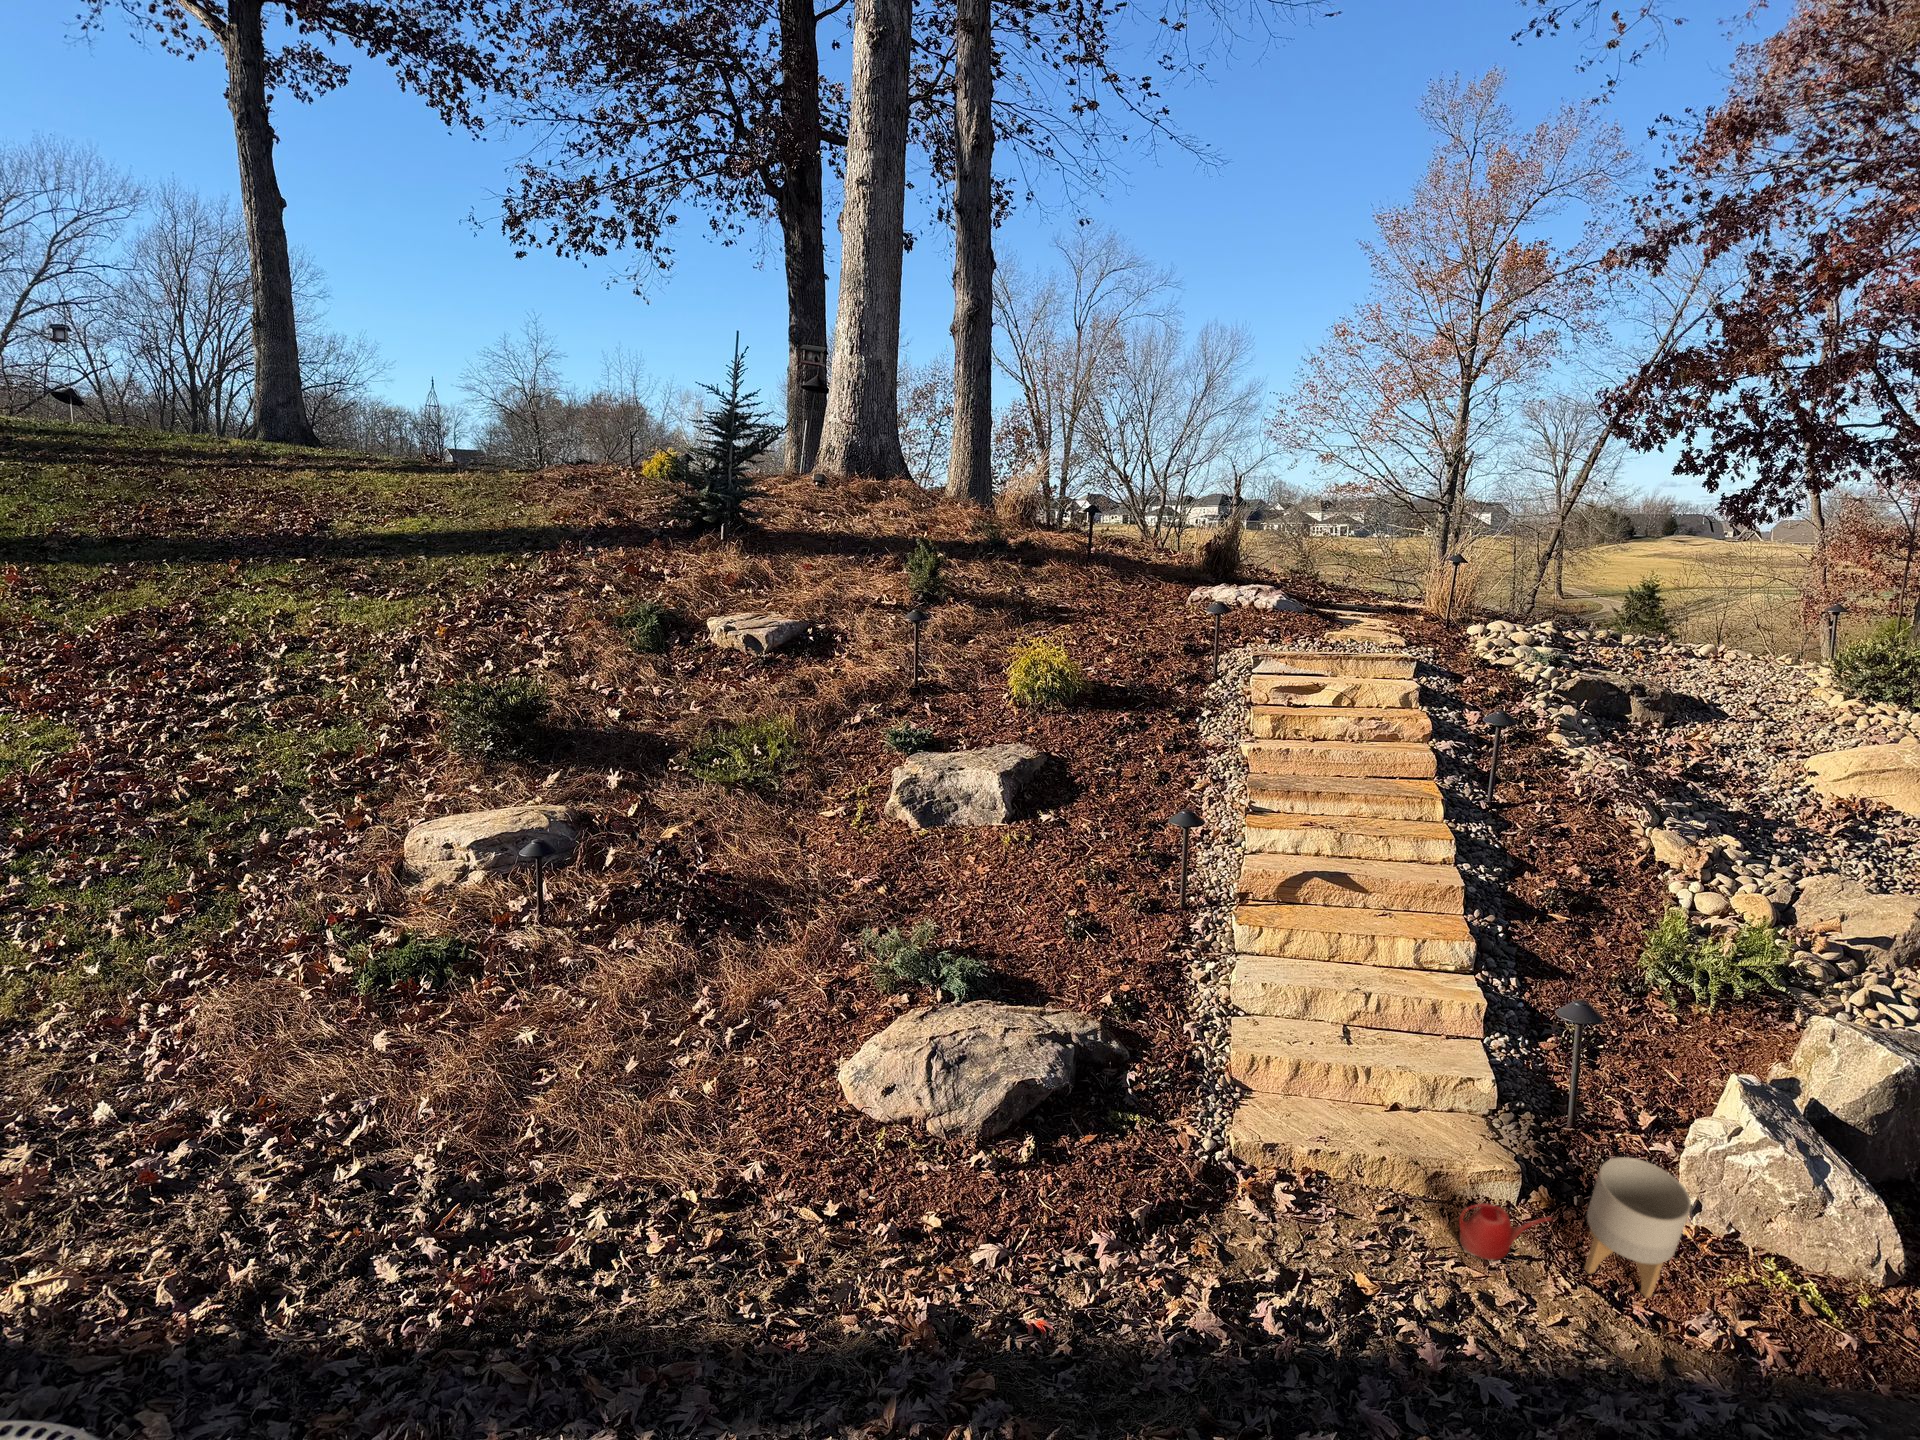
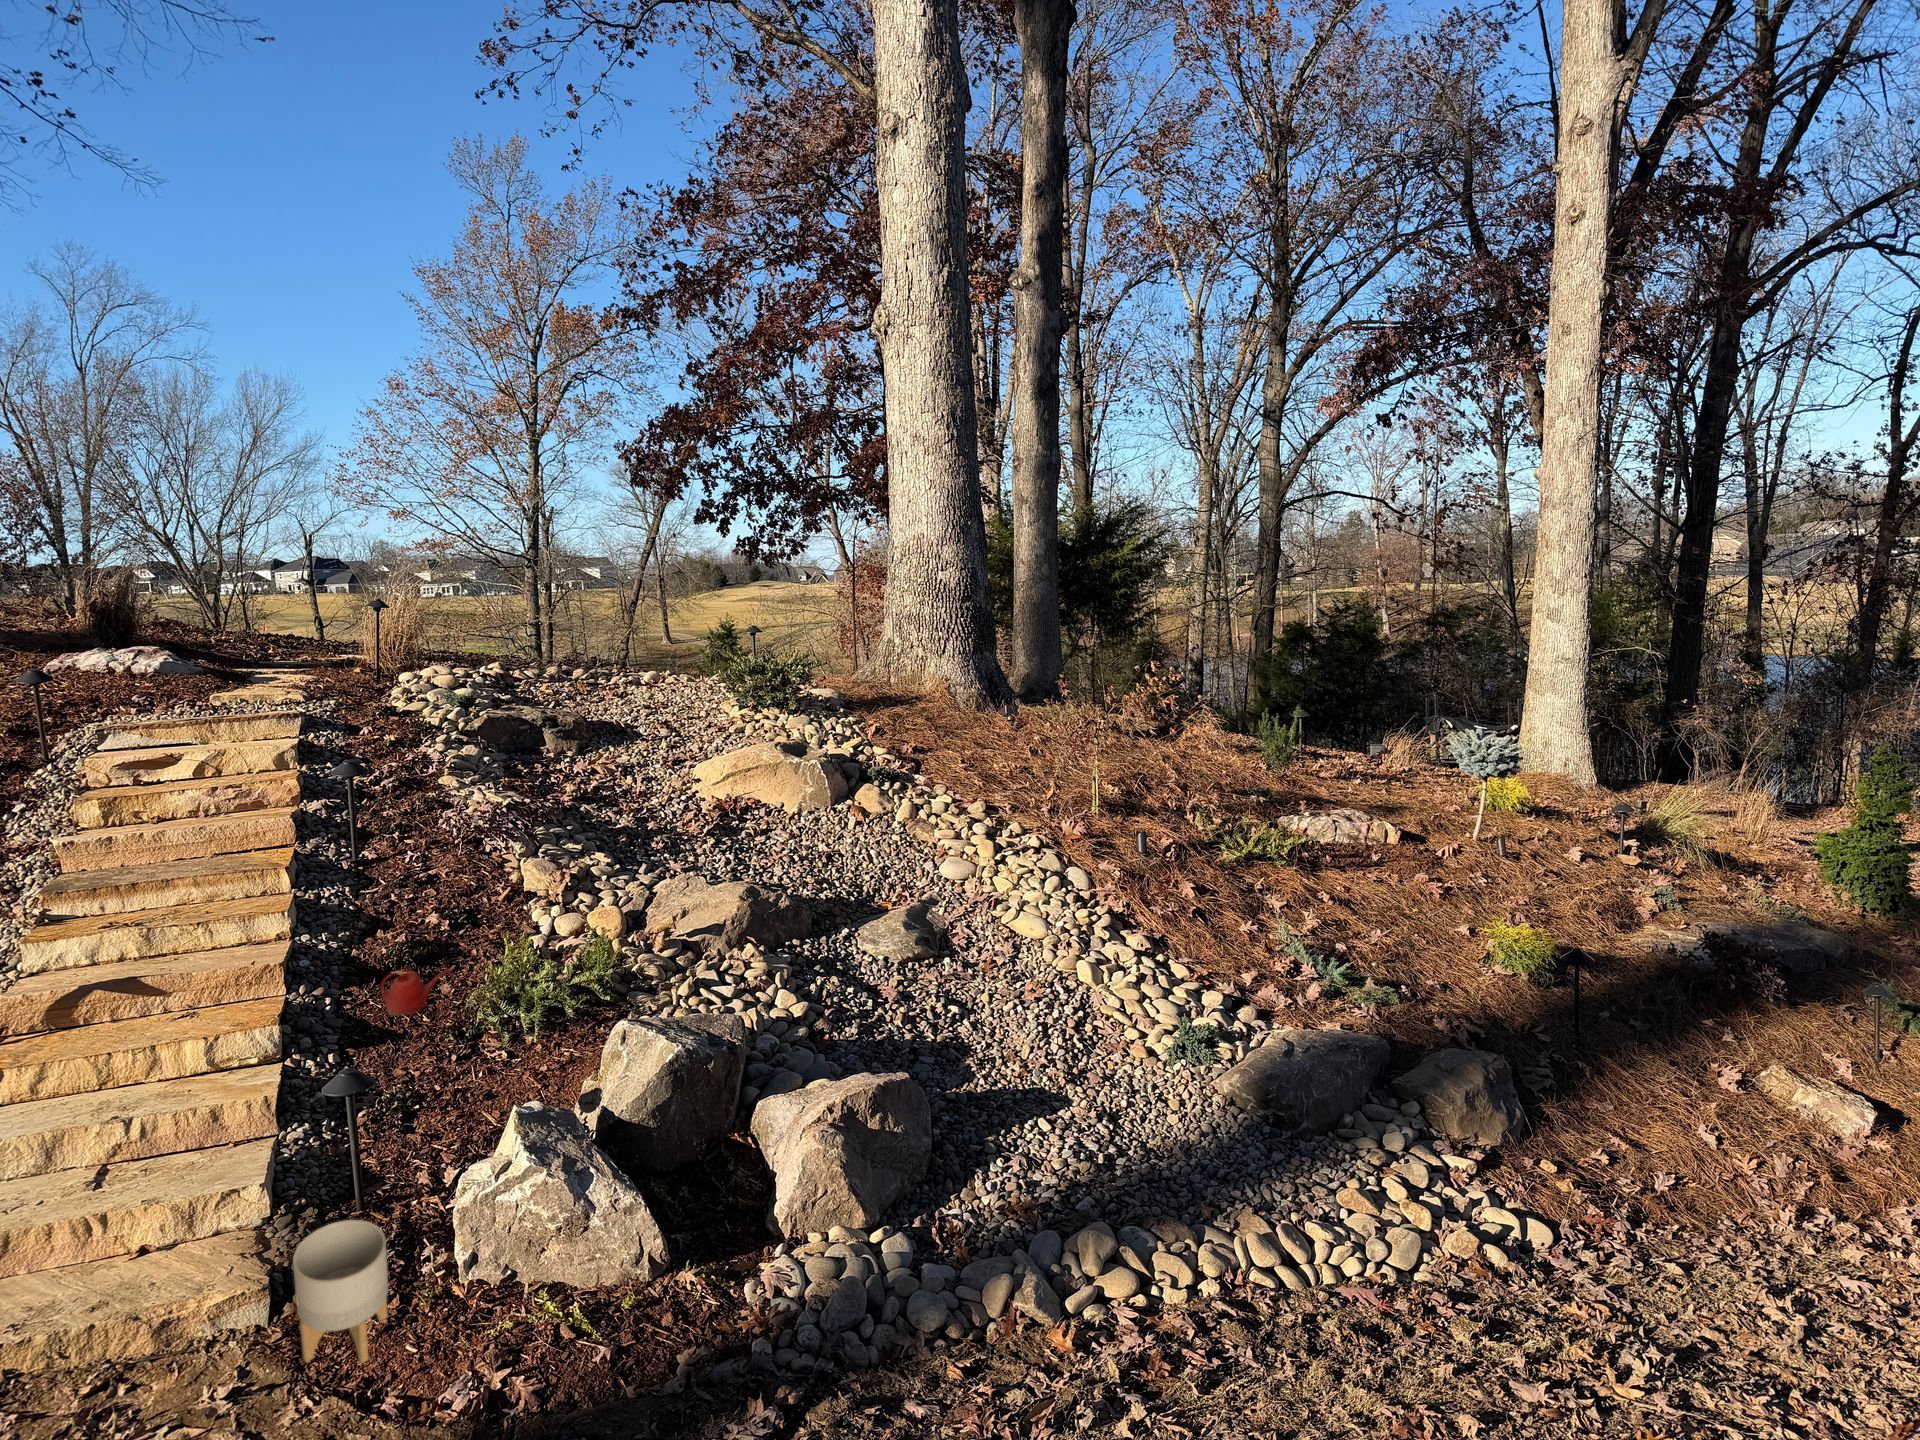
watering can: present [1459,1203,1551,1261] -> present [381,968,451,1016]

